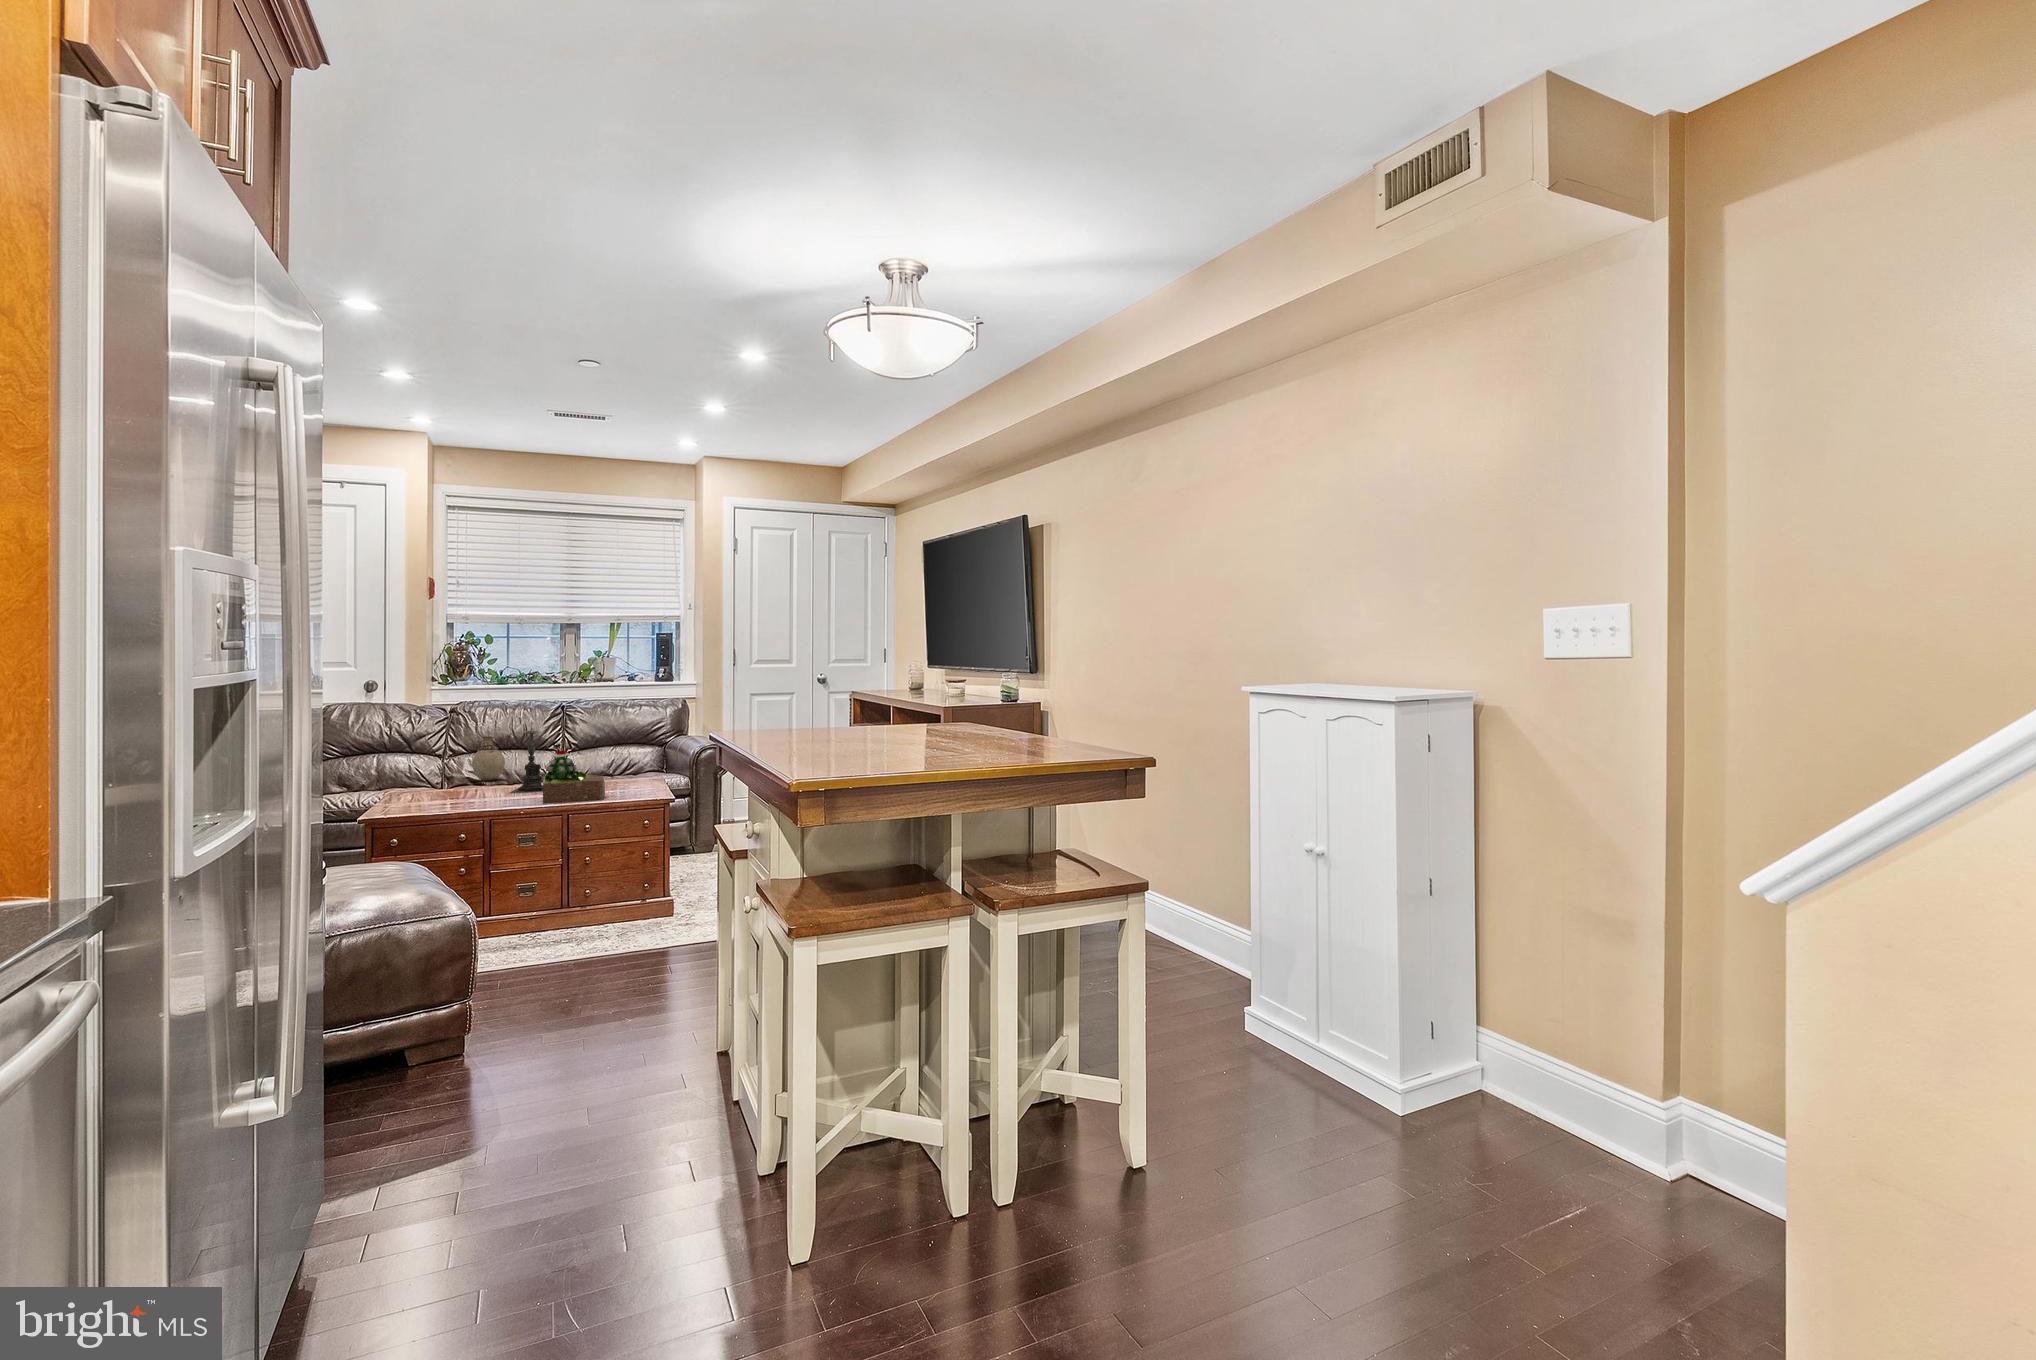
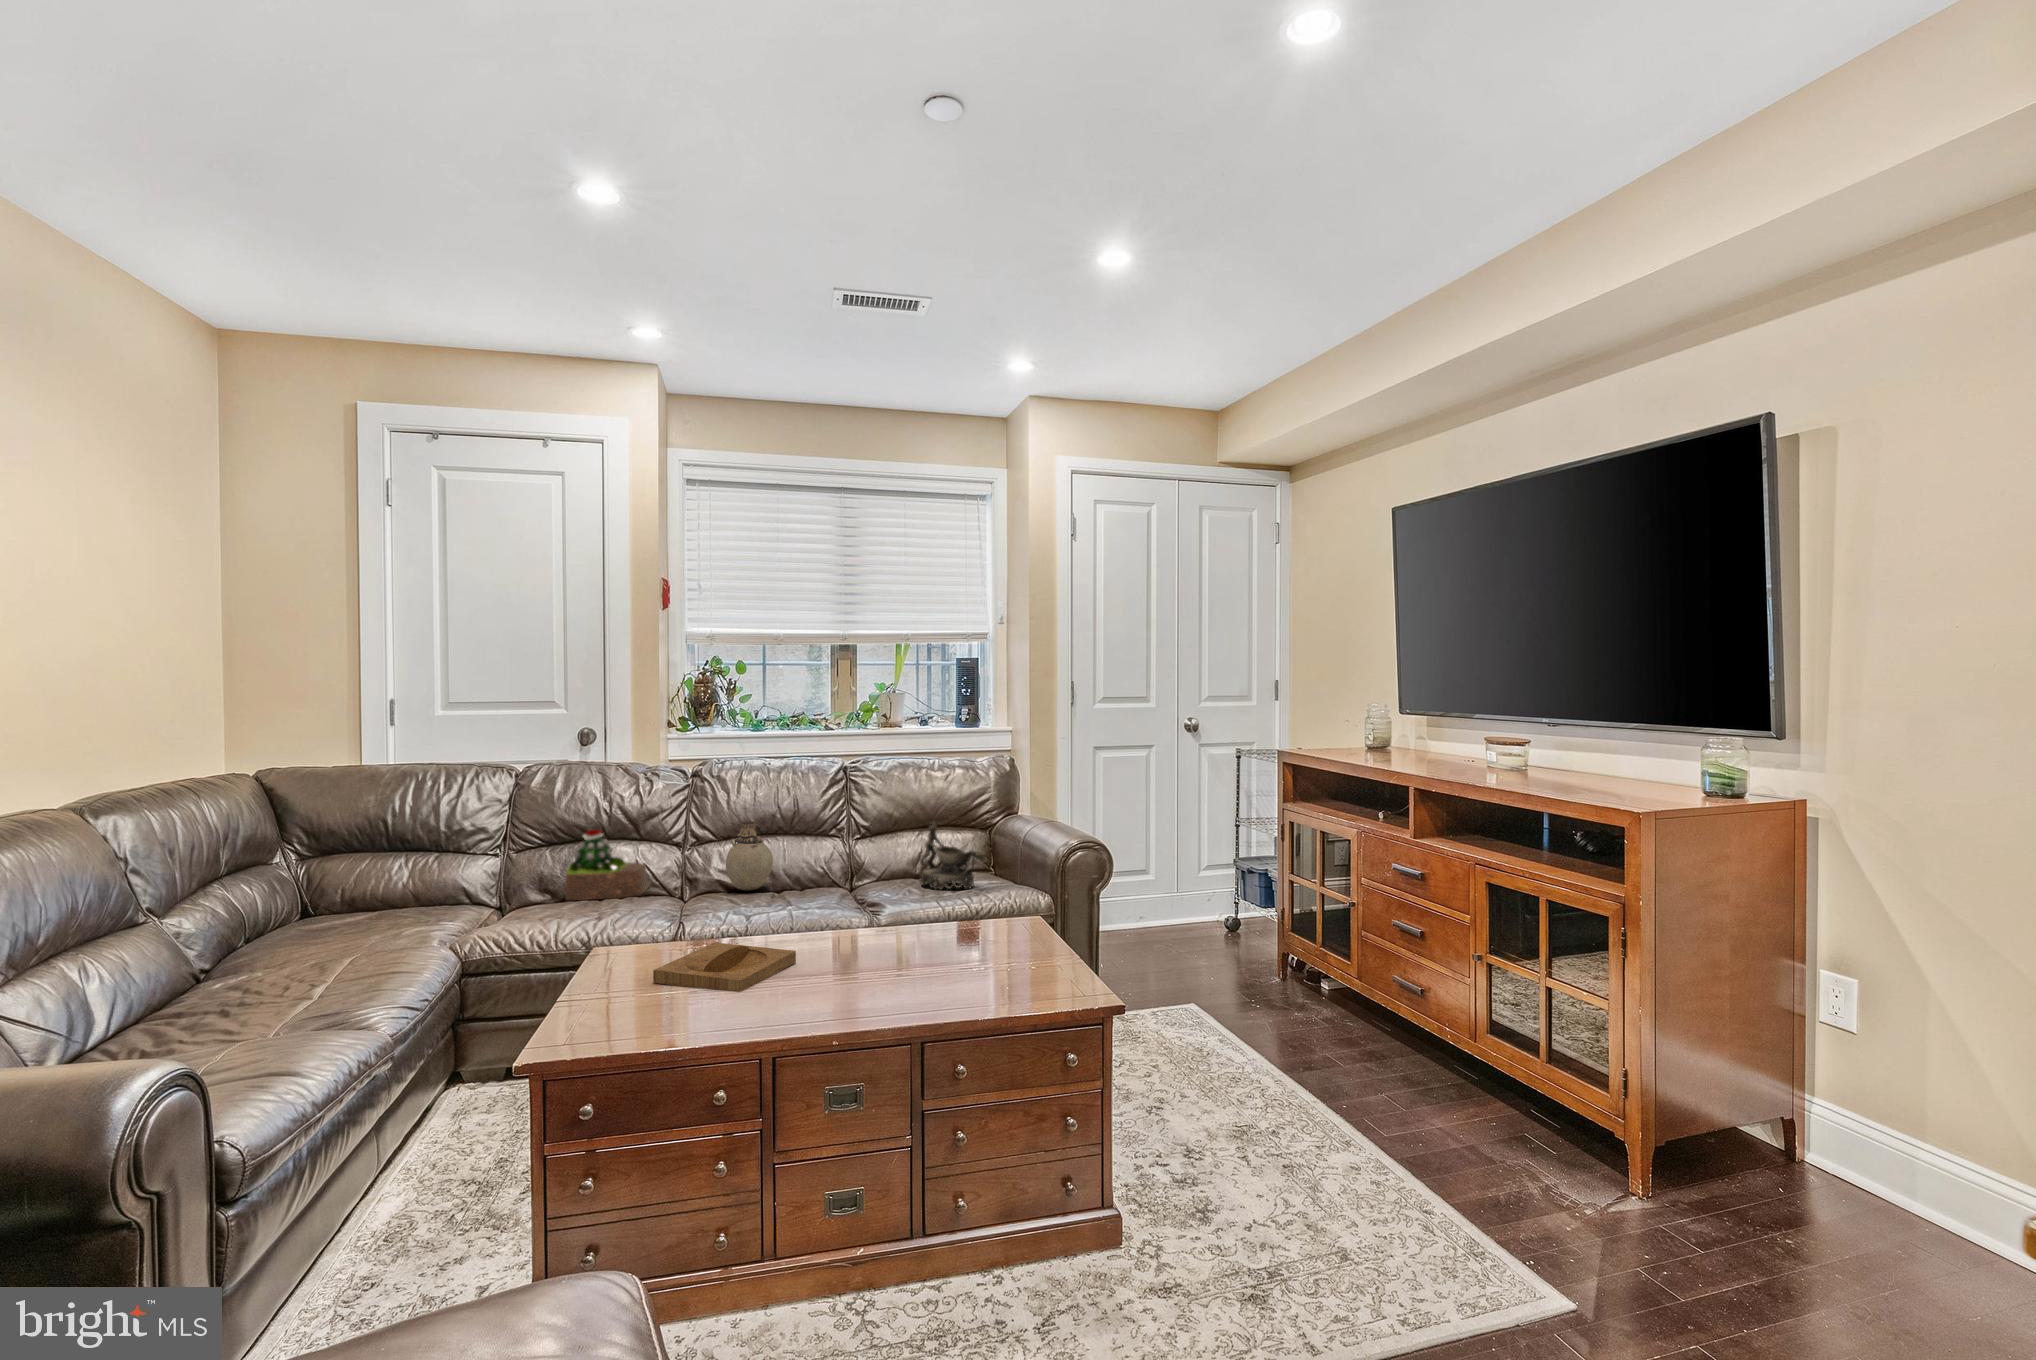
candle holder: present [510,722,543,793] -> none [797,816,861,945]
decorative bowl: none [606,736,645,777] -> present [920,823,985,889]
succulent plant: present [543,751,605,804] -> present [565,830,651,900]
tray: none [419,788,505,805] -> present [653,942,796,992]

